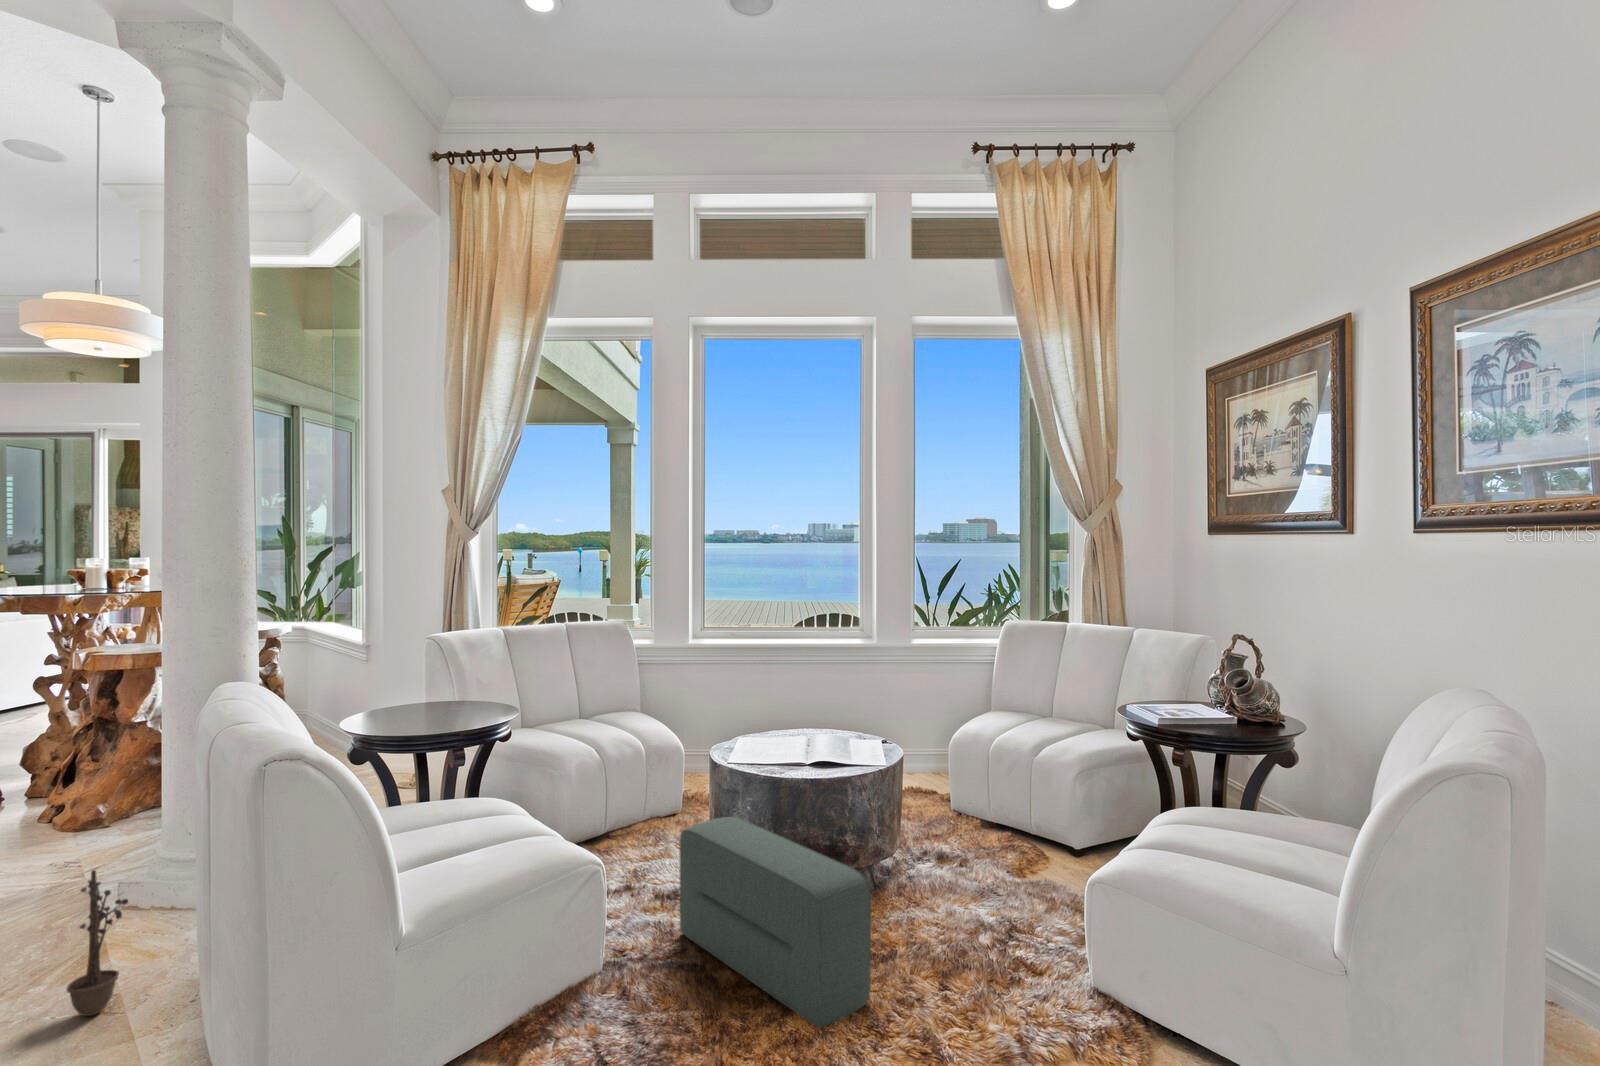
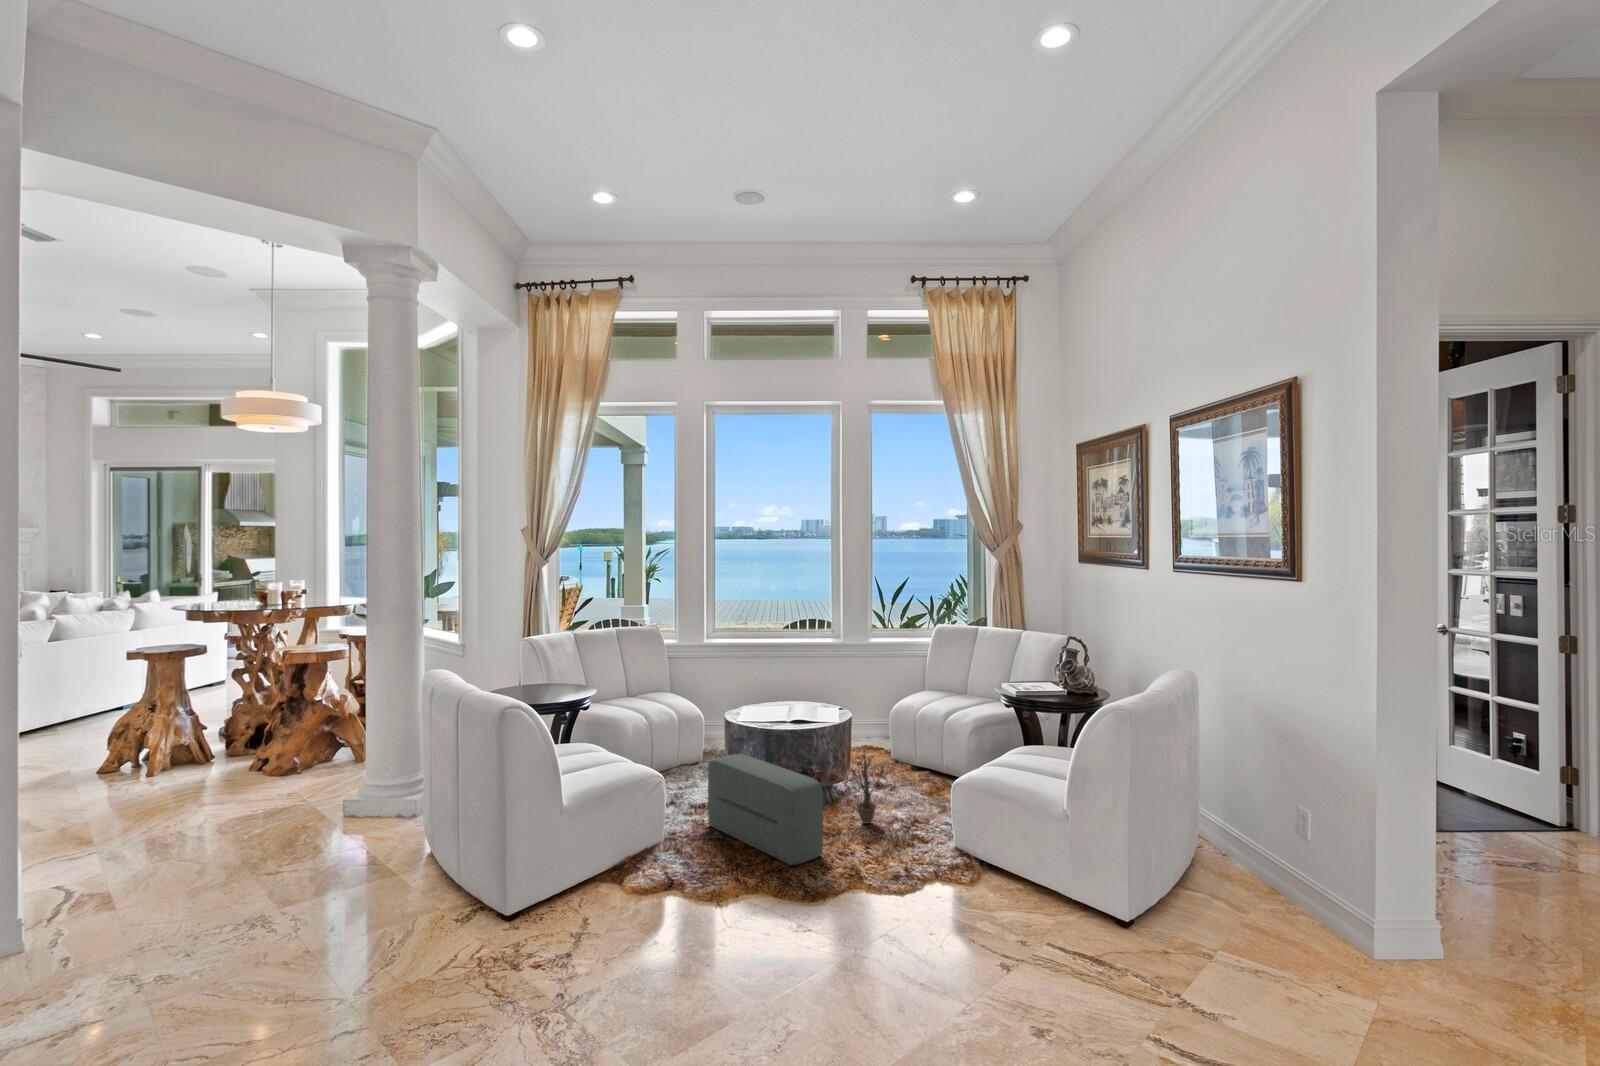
decorative plant: present [67,870,128,1016] -> present [847,751,885,824]

